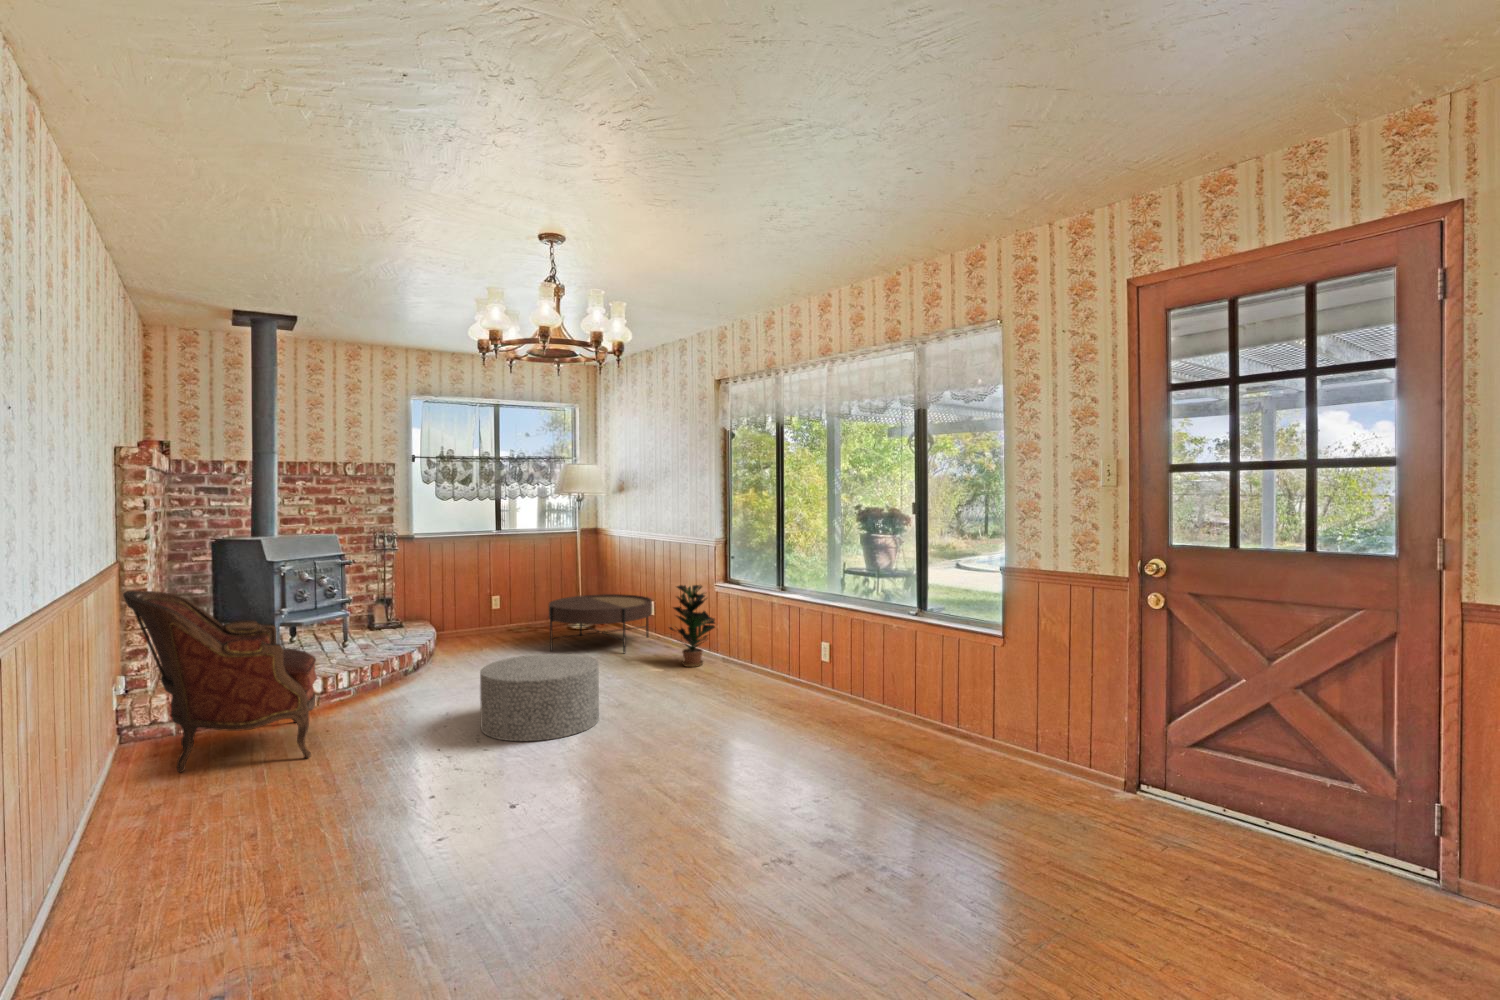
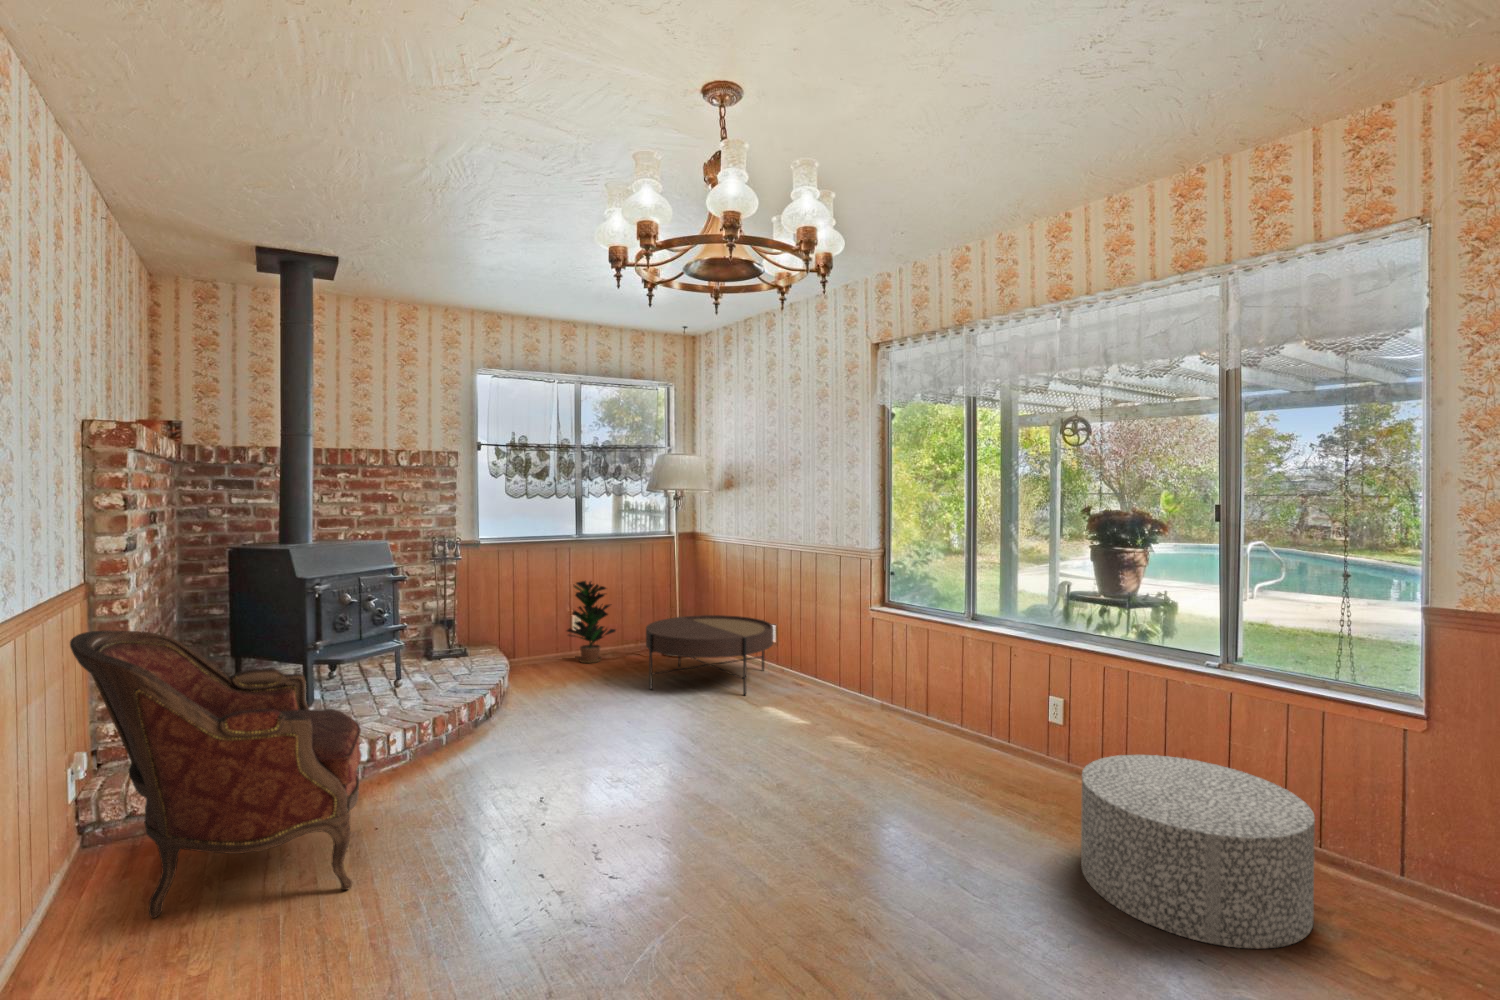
potted plant: present [670,585,715,667] -> present [567,581,616,663]
ottoman: present [480,654,599,741] -> present [1081,755,1315,949]

